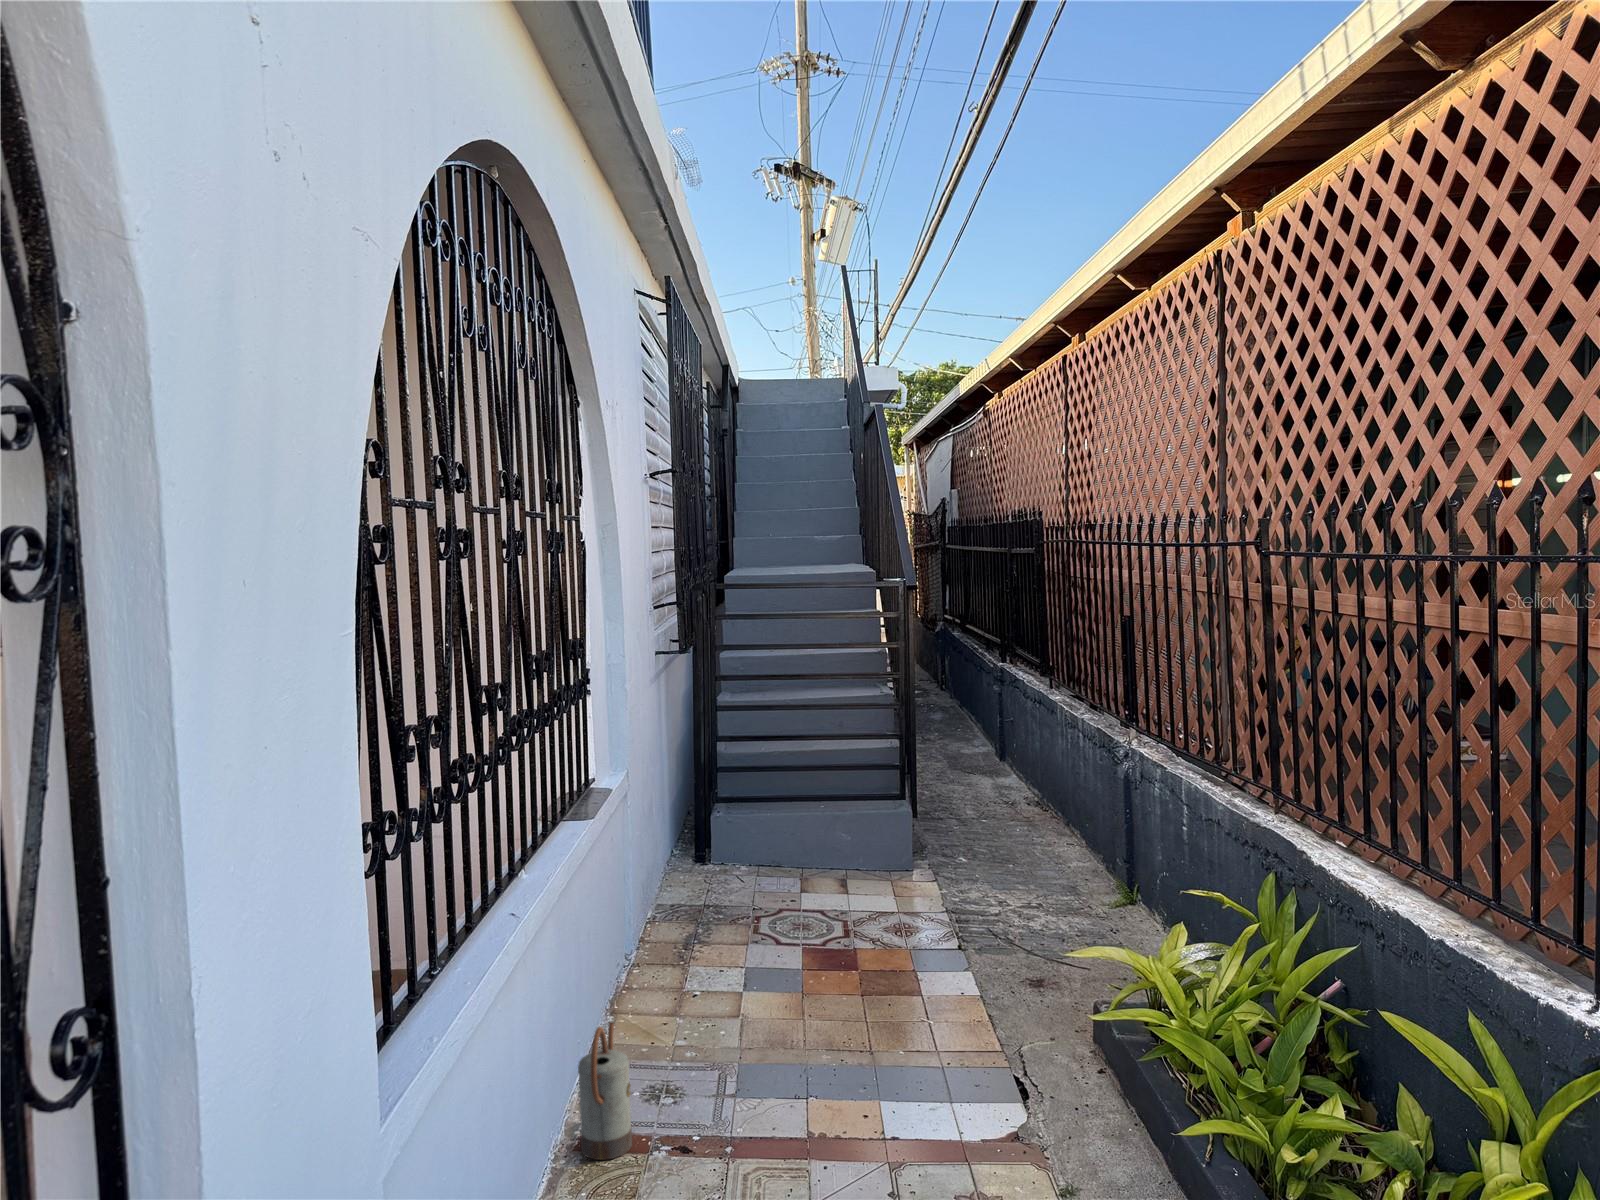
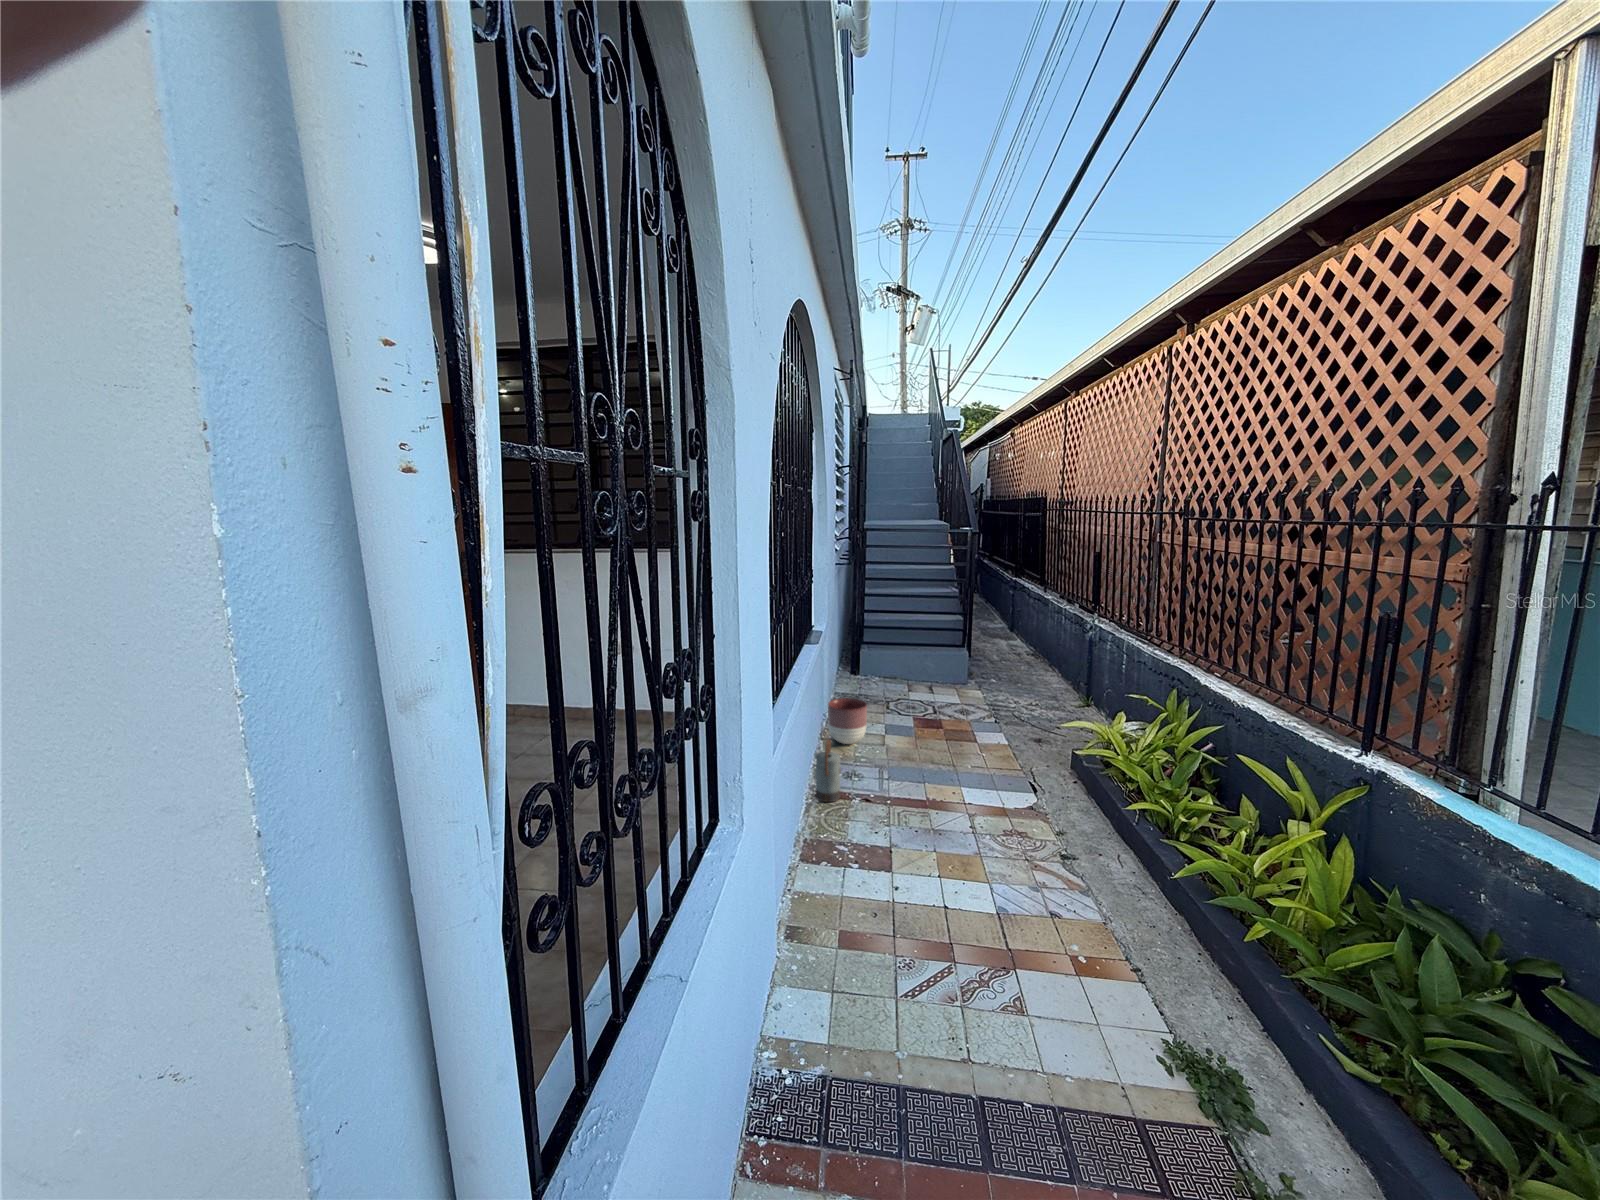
planter: none [626,923,704,1018] -> present [828,698,867,744]

